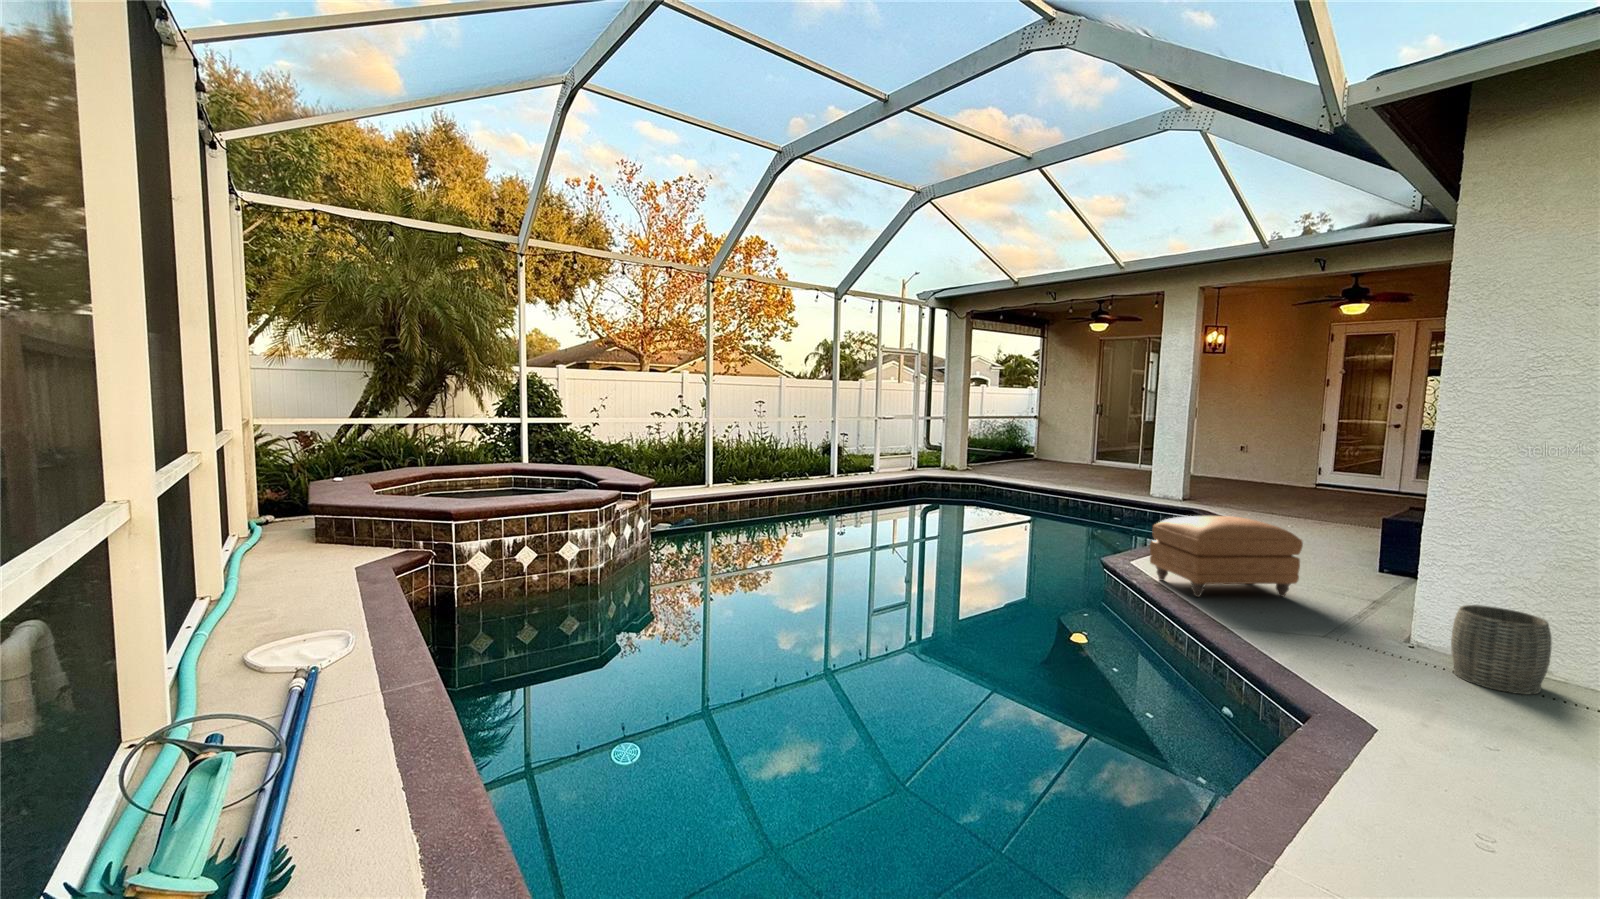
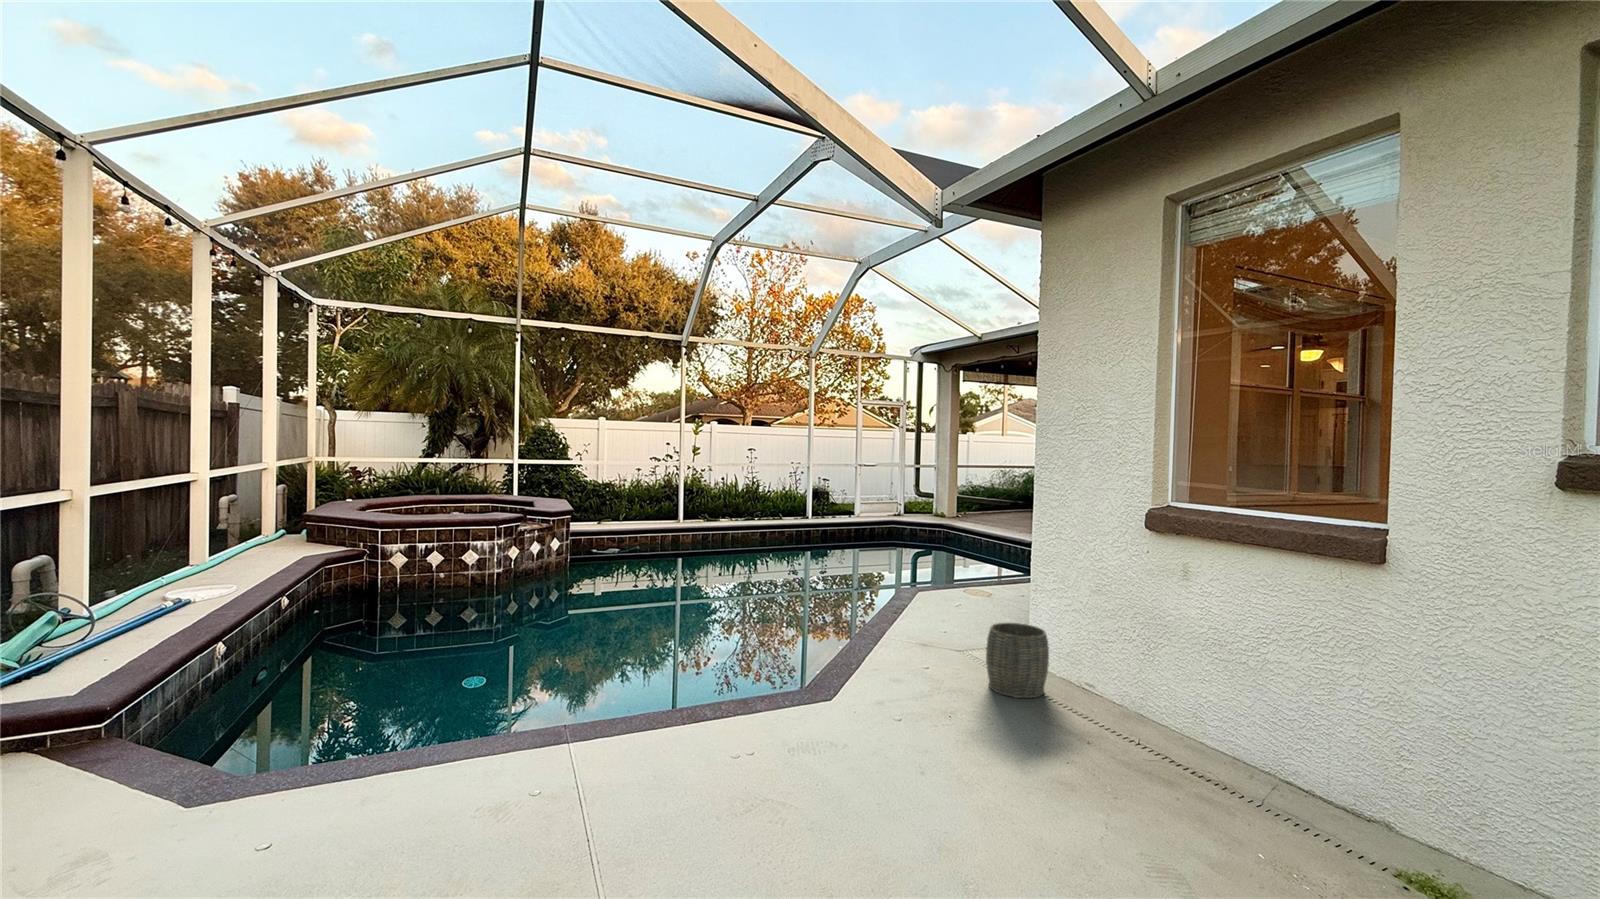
ottoman: present [1150,516,1303,597] -> none [900,551,1001,626]

